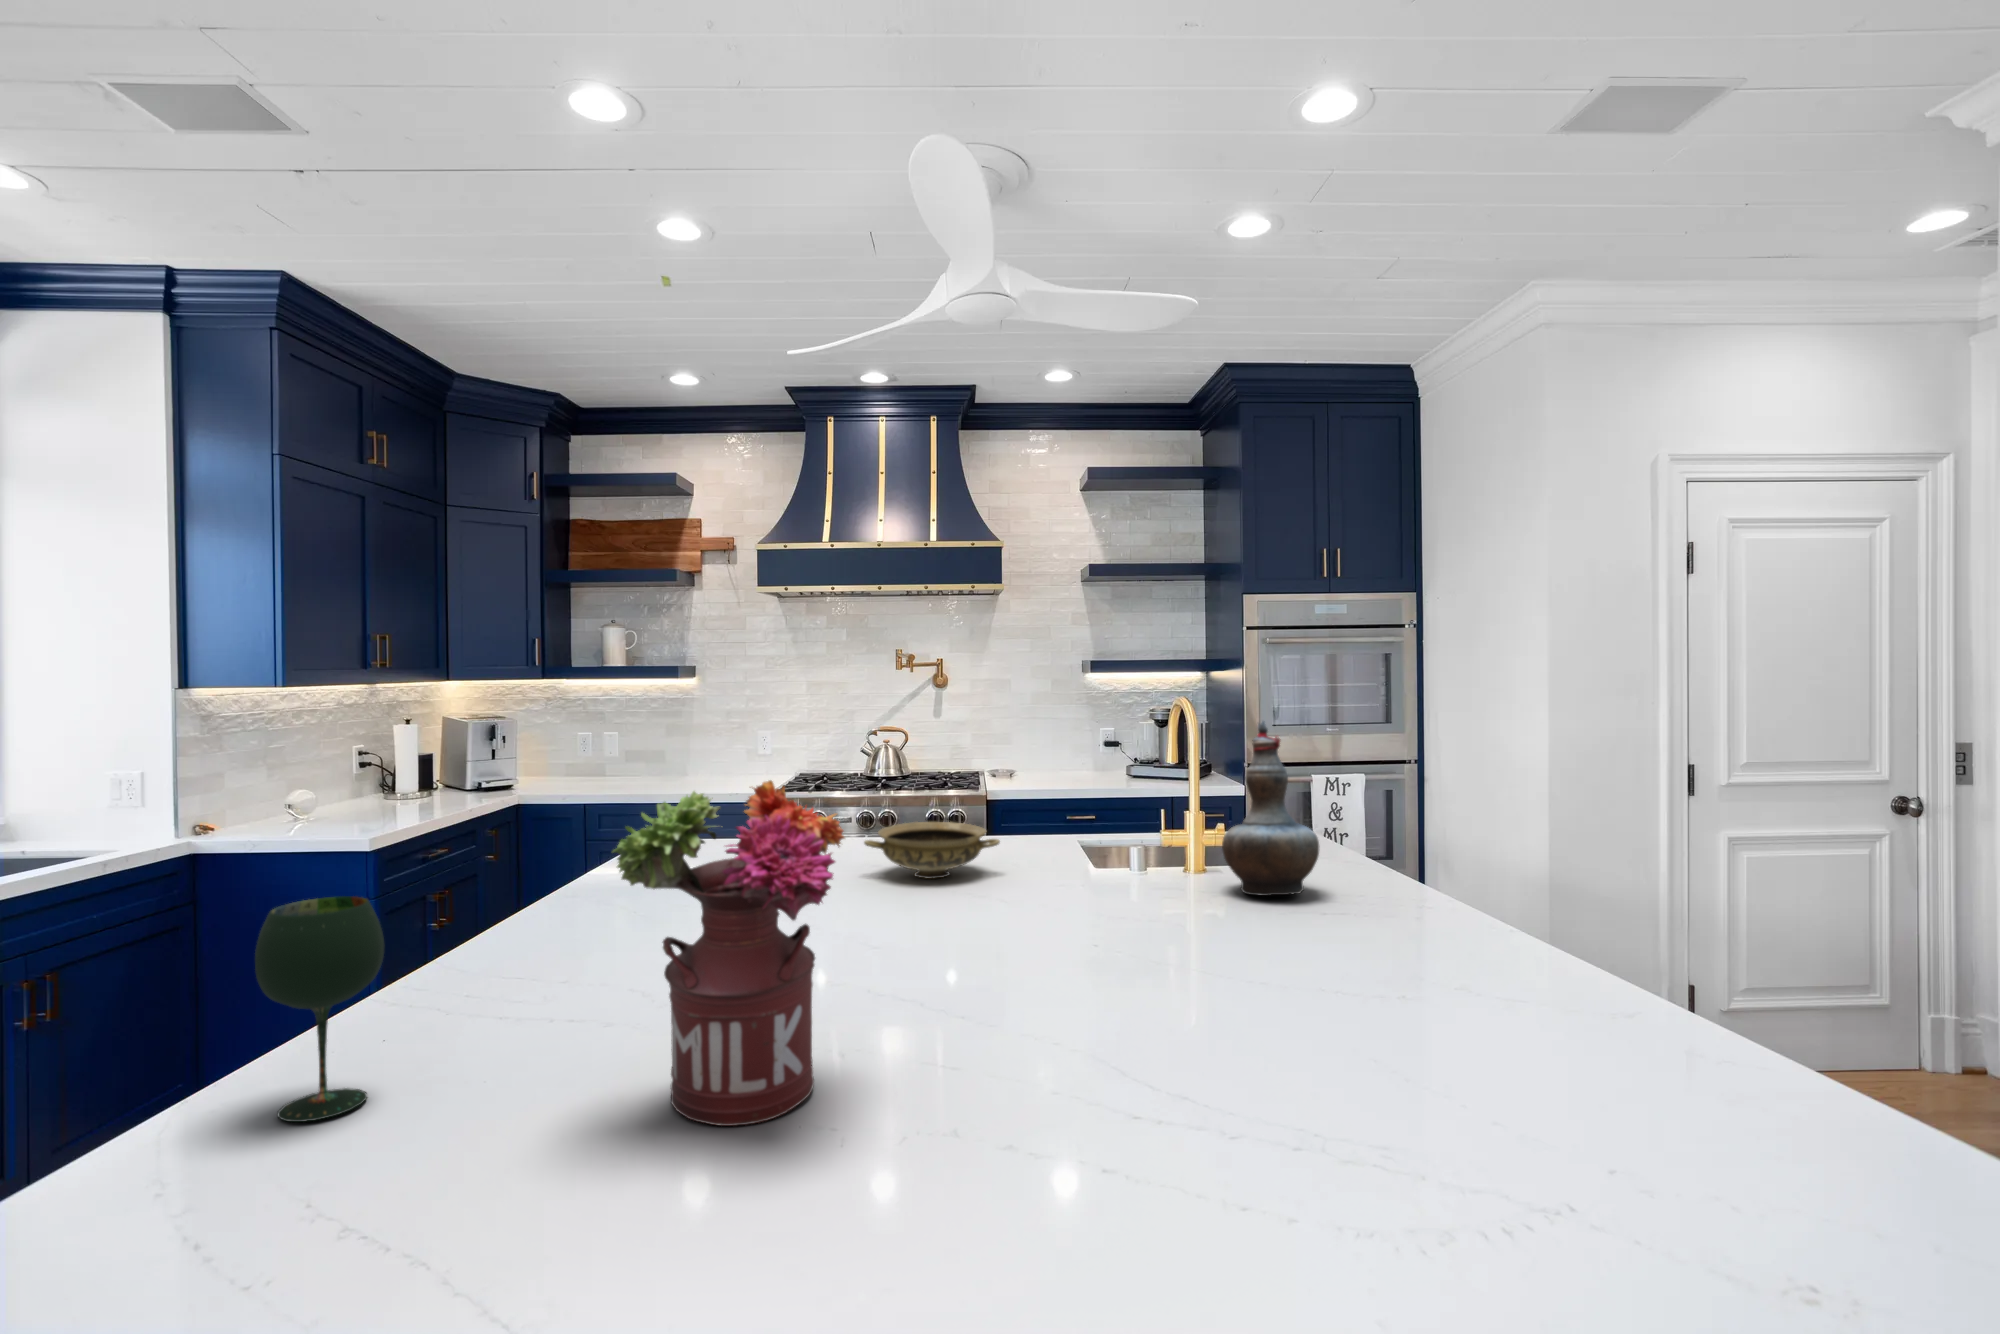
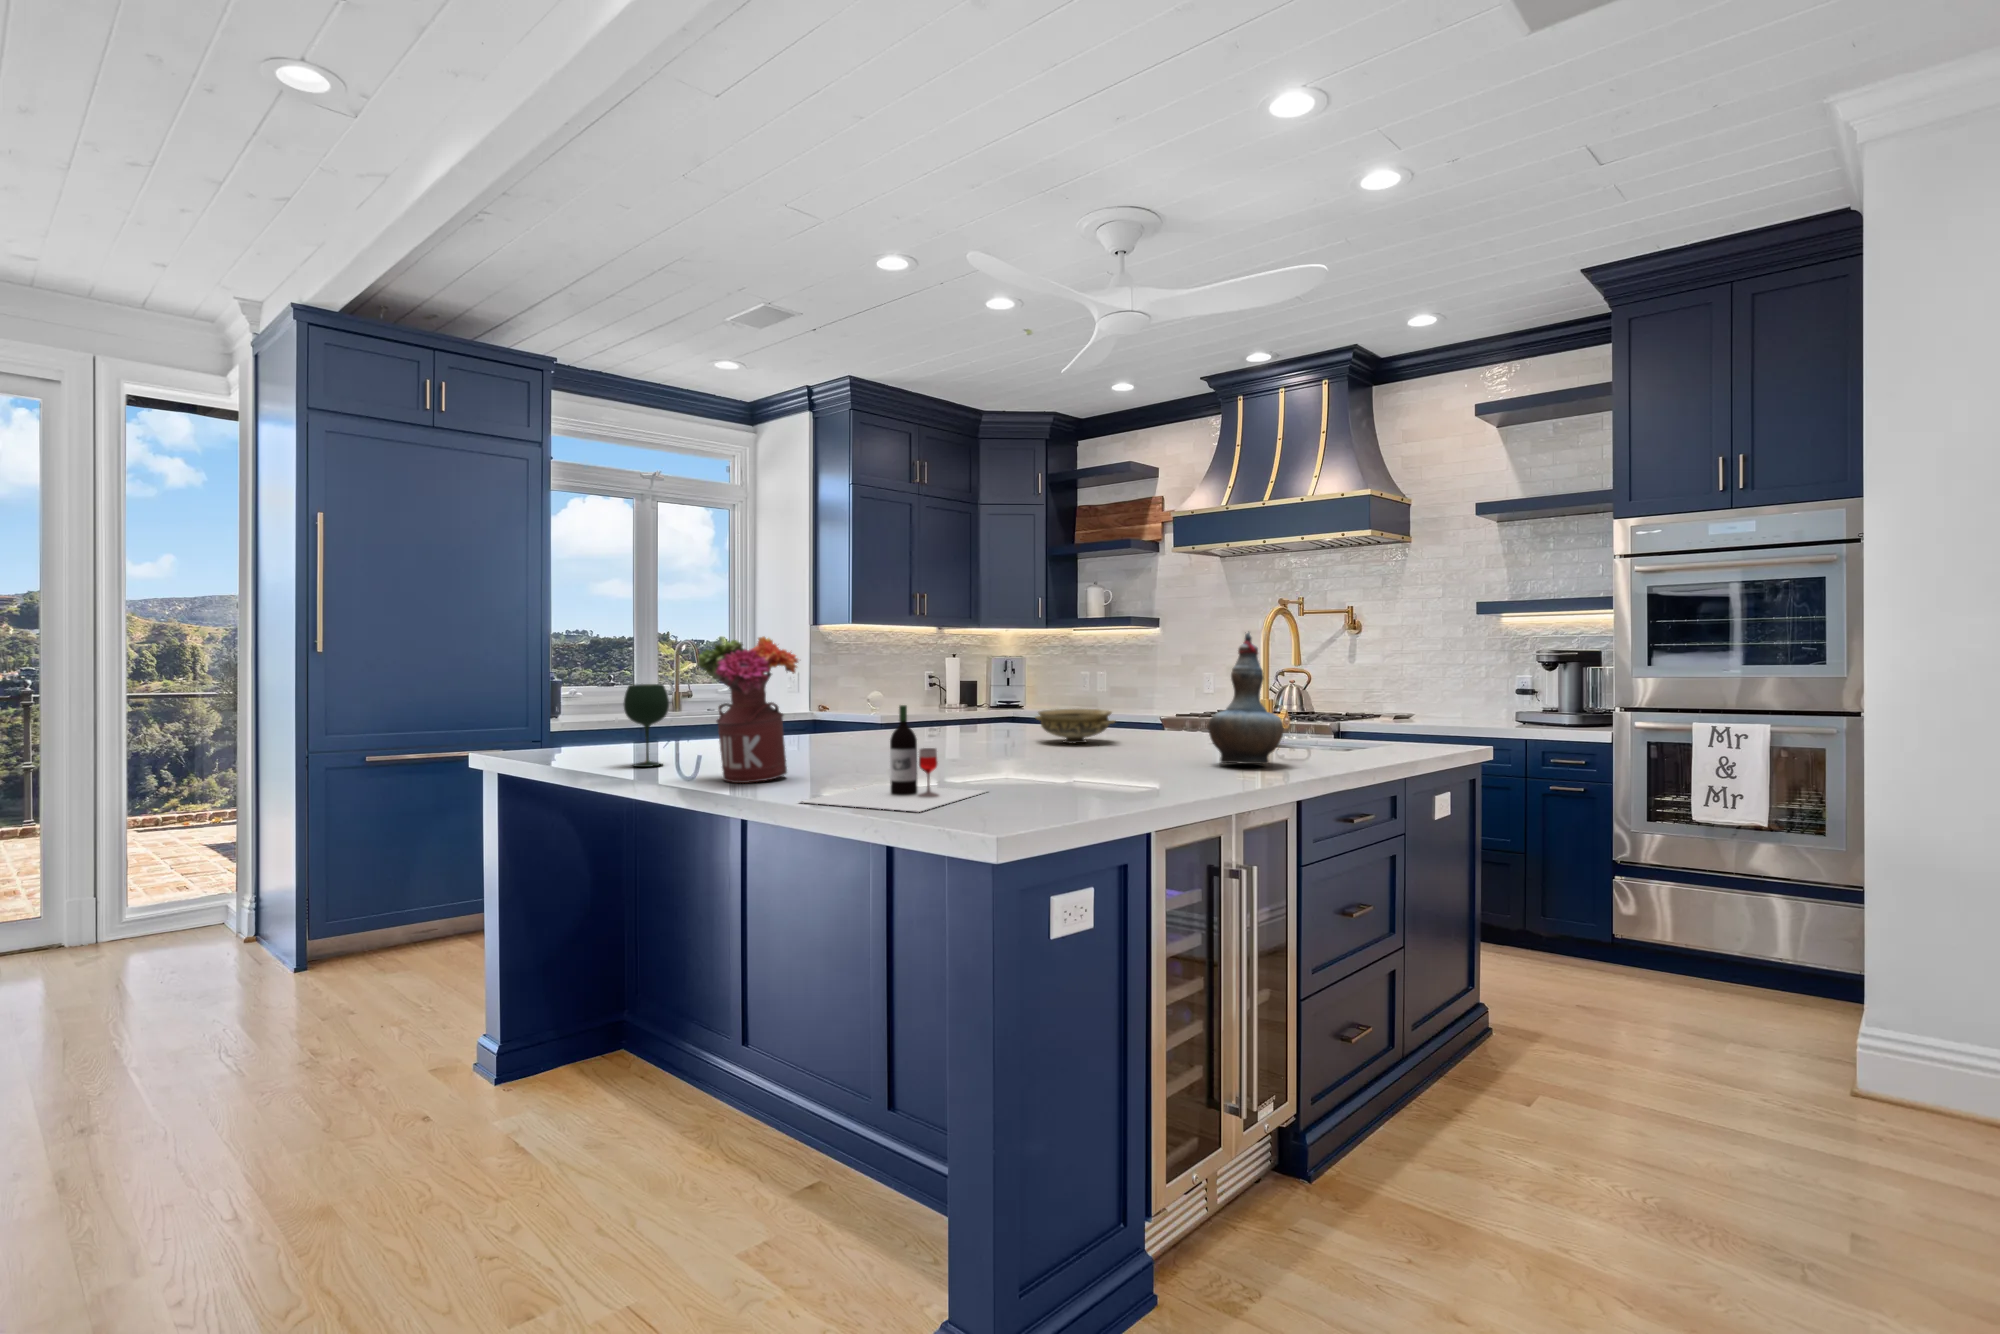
wine bottle: none [1011,904,1368,1166] -> present [802,705,985,812]

